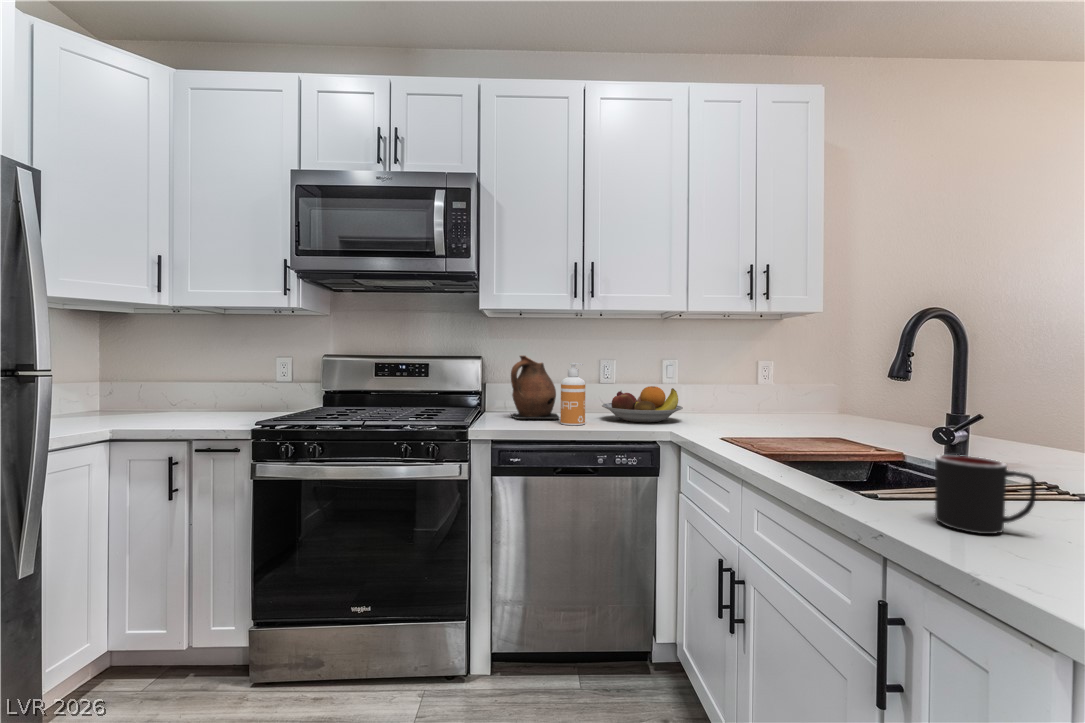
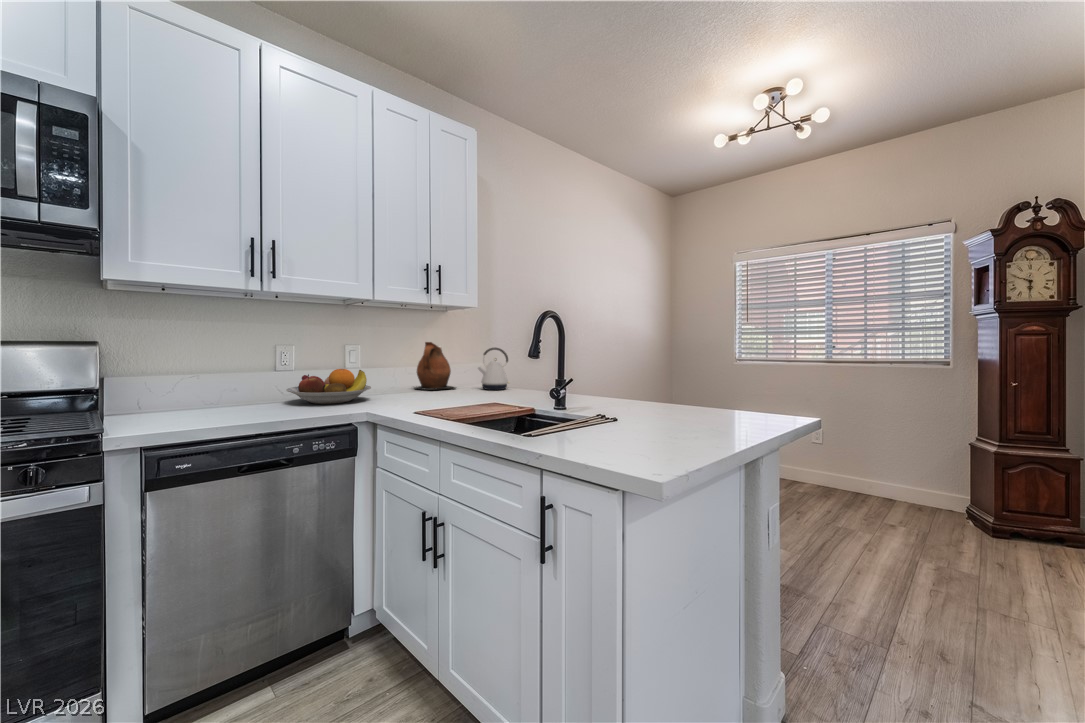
ceramic pitcher: present [511,356,559,420] -> present [415,342,456,390]
soap dispenser: present [561,363,585,425] -> none [239,348,271,414]
kettle: none [824,365,877,425] -> present [478,348,510,390]
mug: present [935,455,1036,534] -> none [582,408,629,456]

